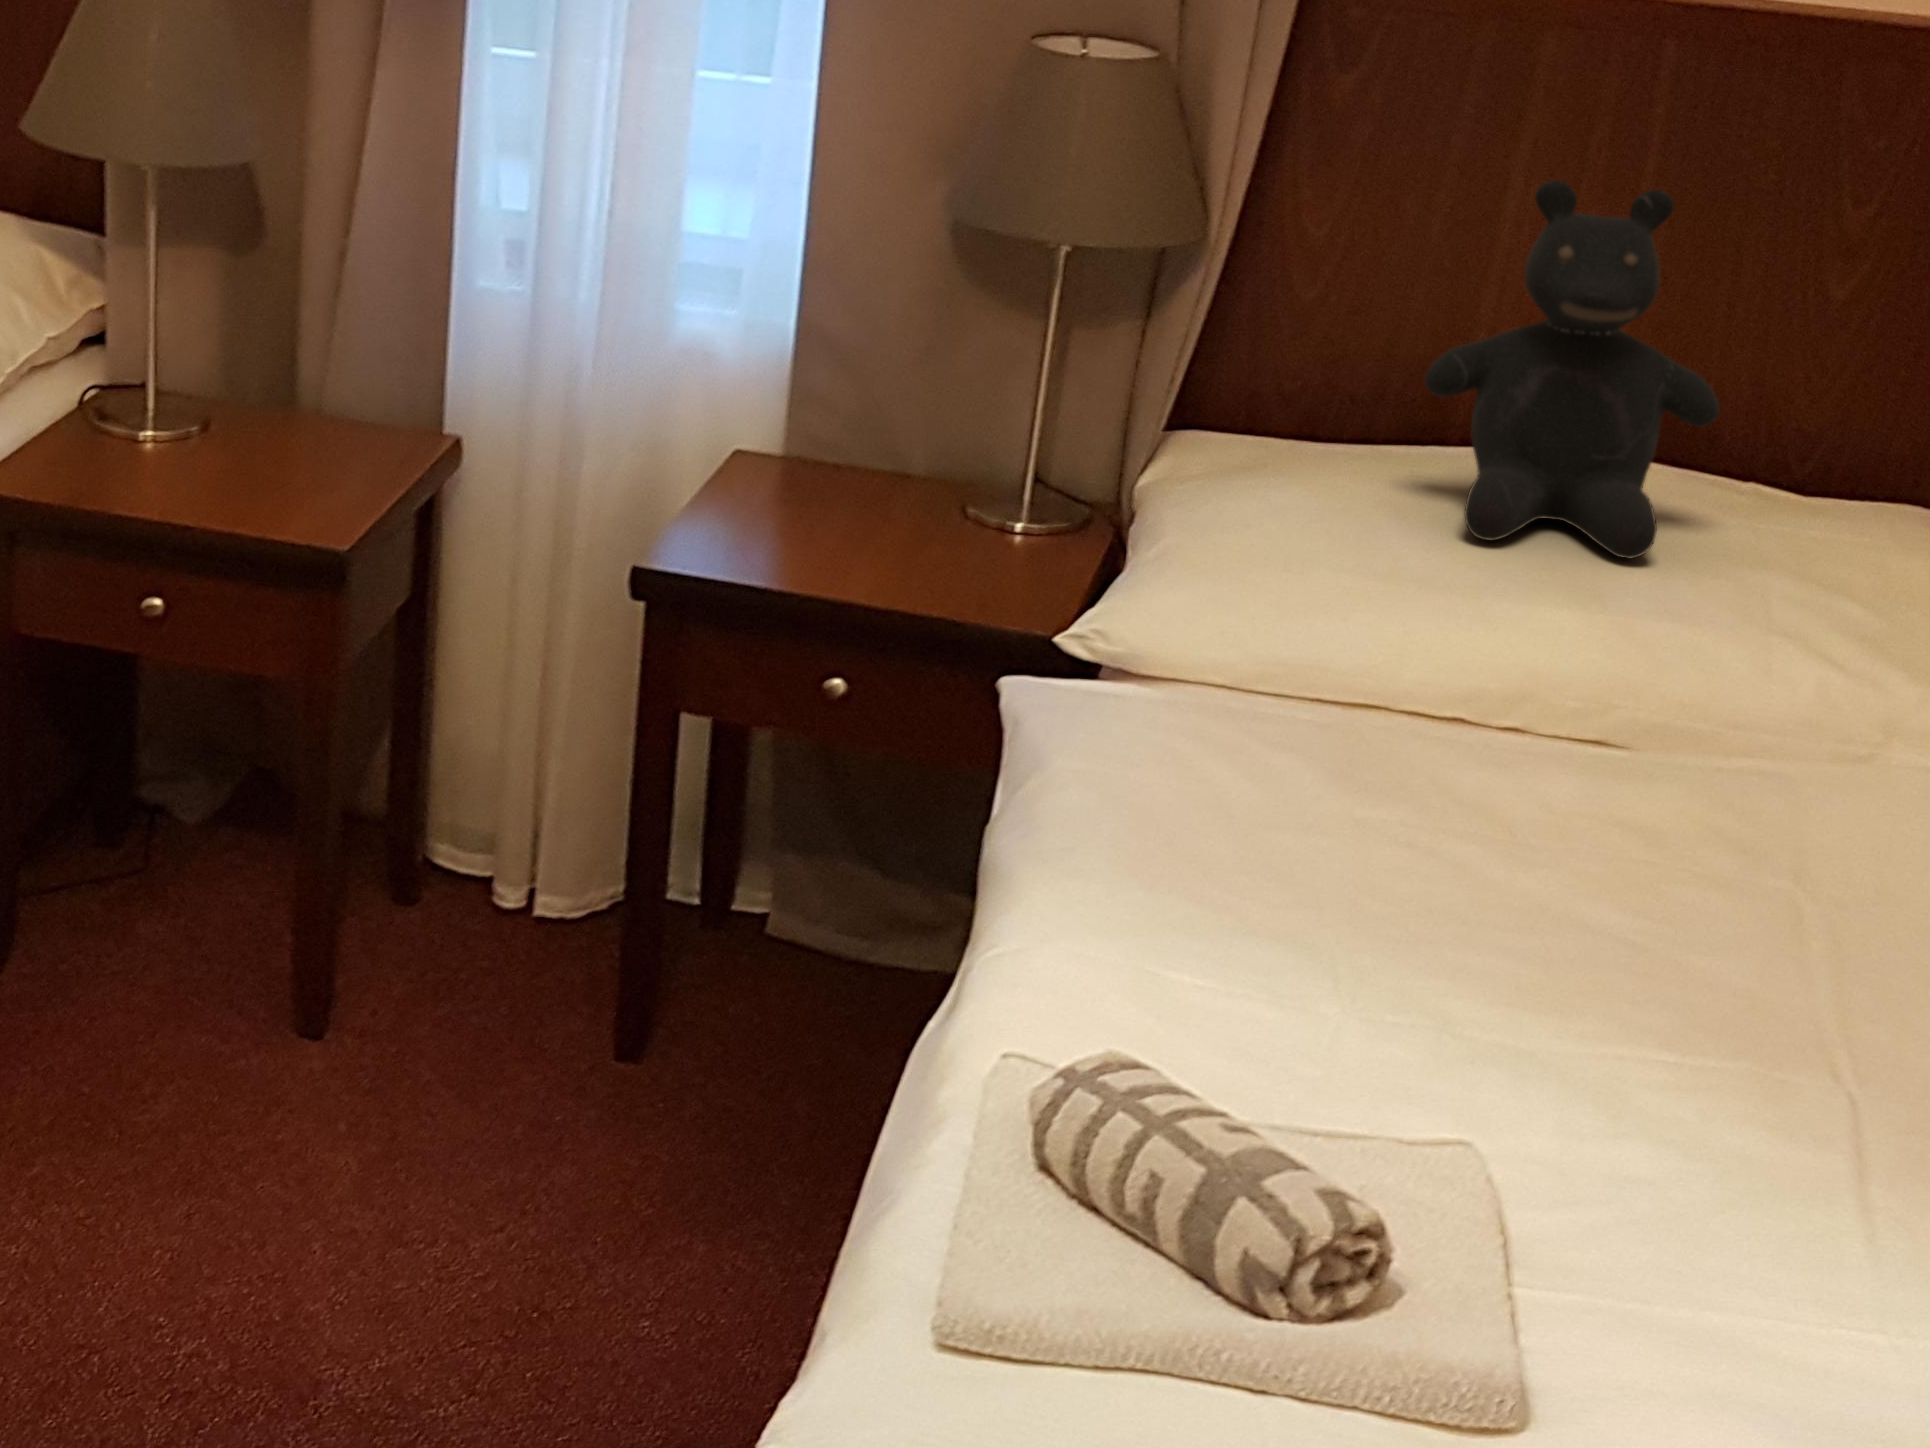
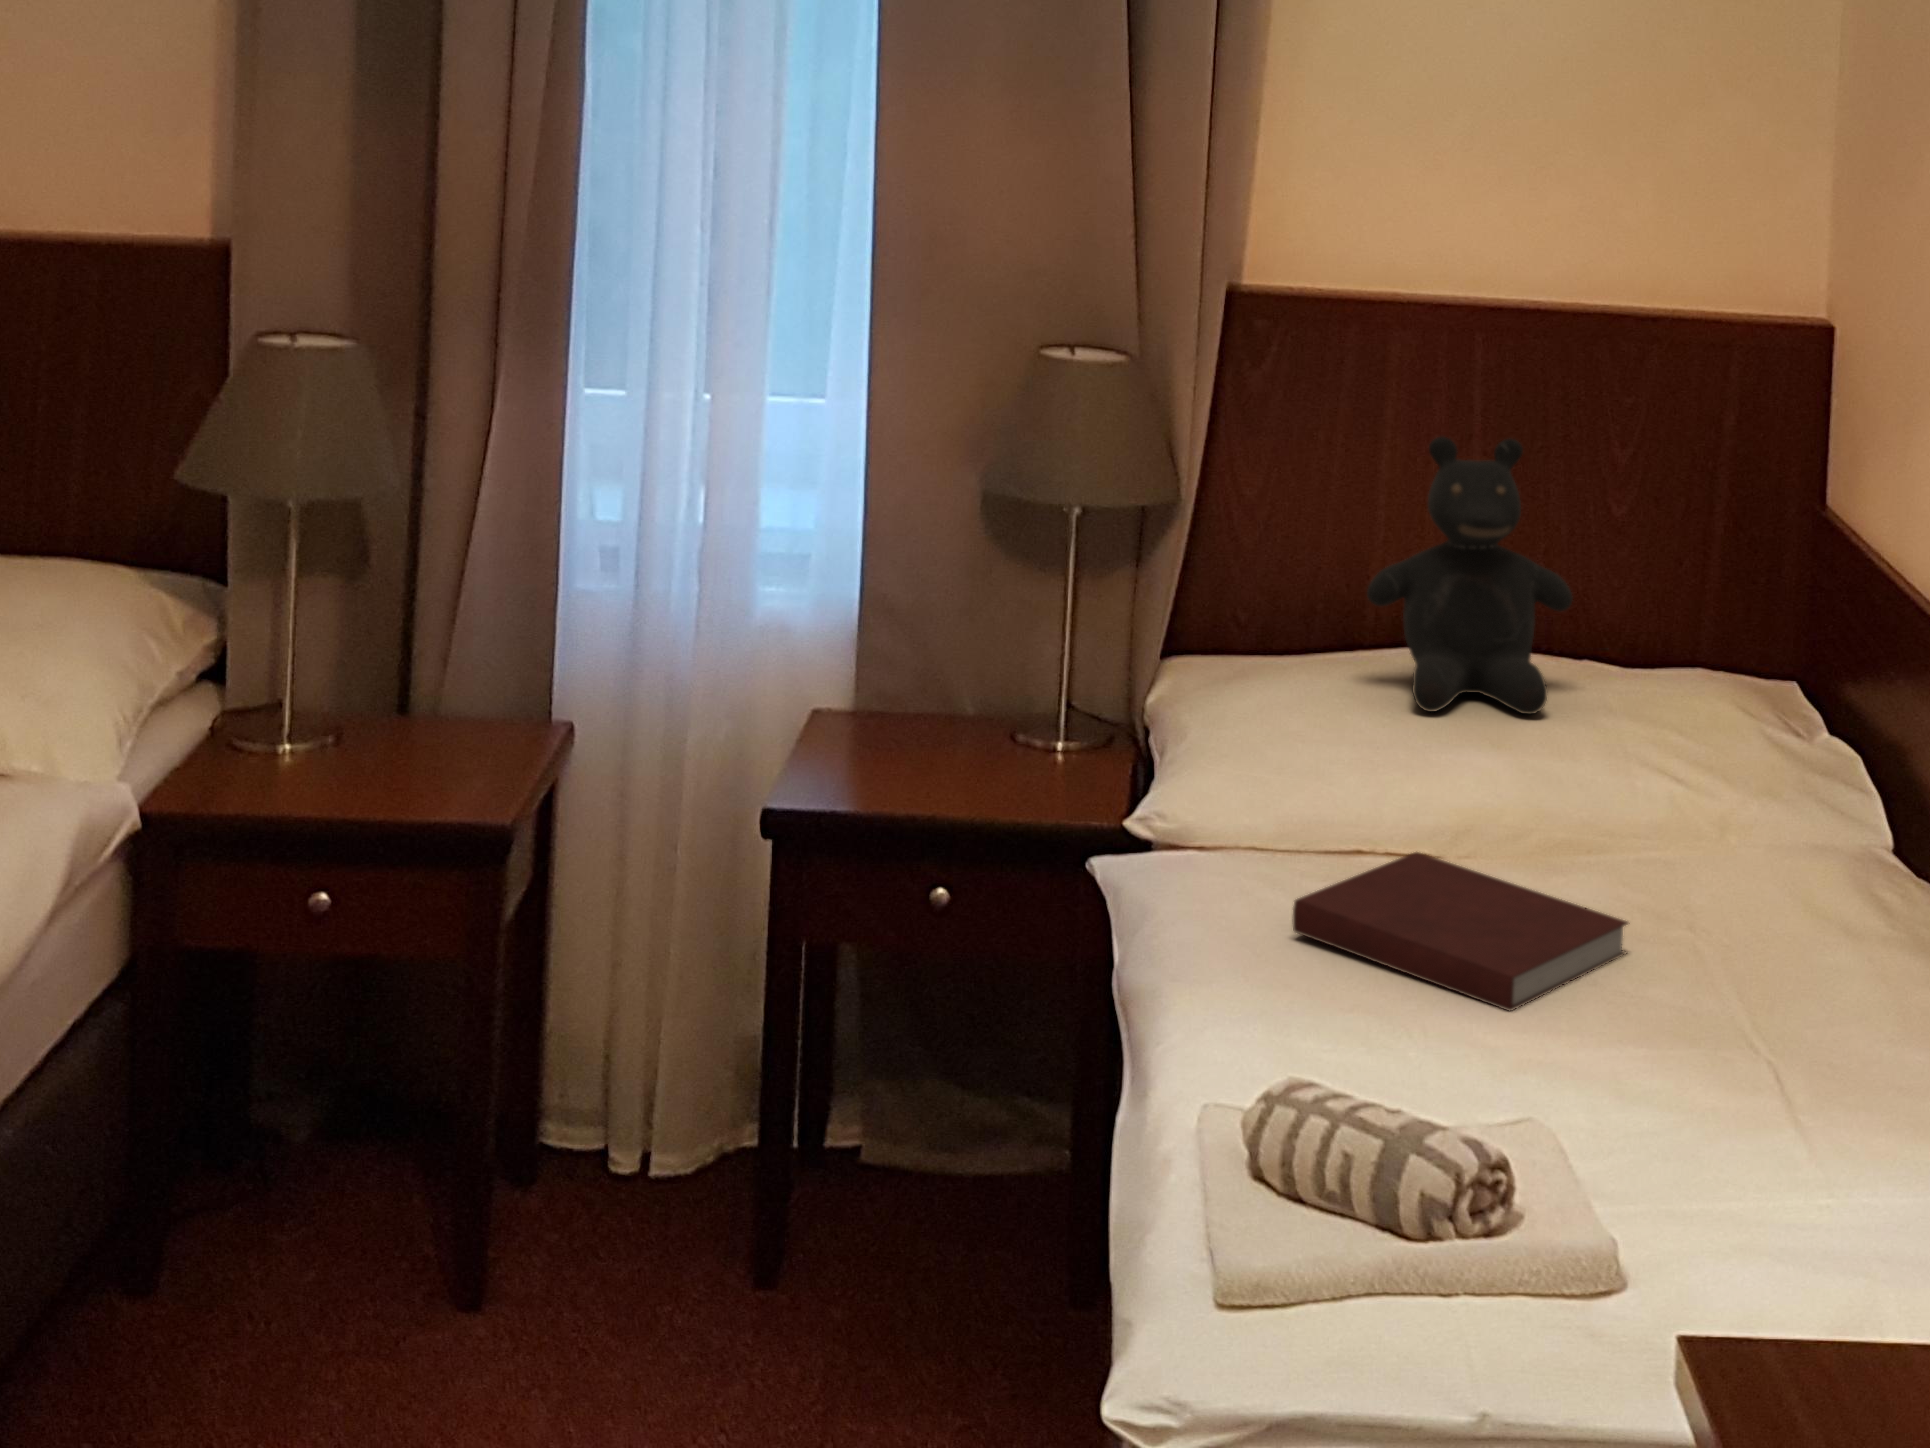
notebook: none [1222,726,1696,969] -> present [1292,852,1628,1011]

